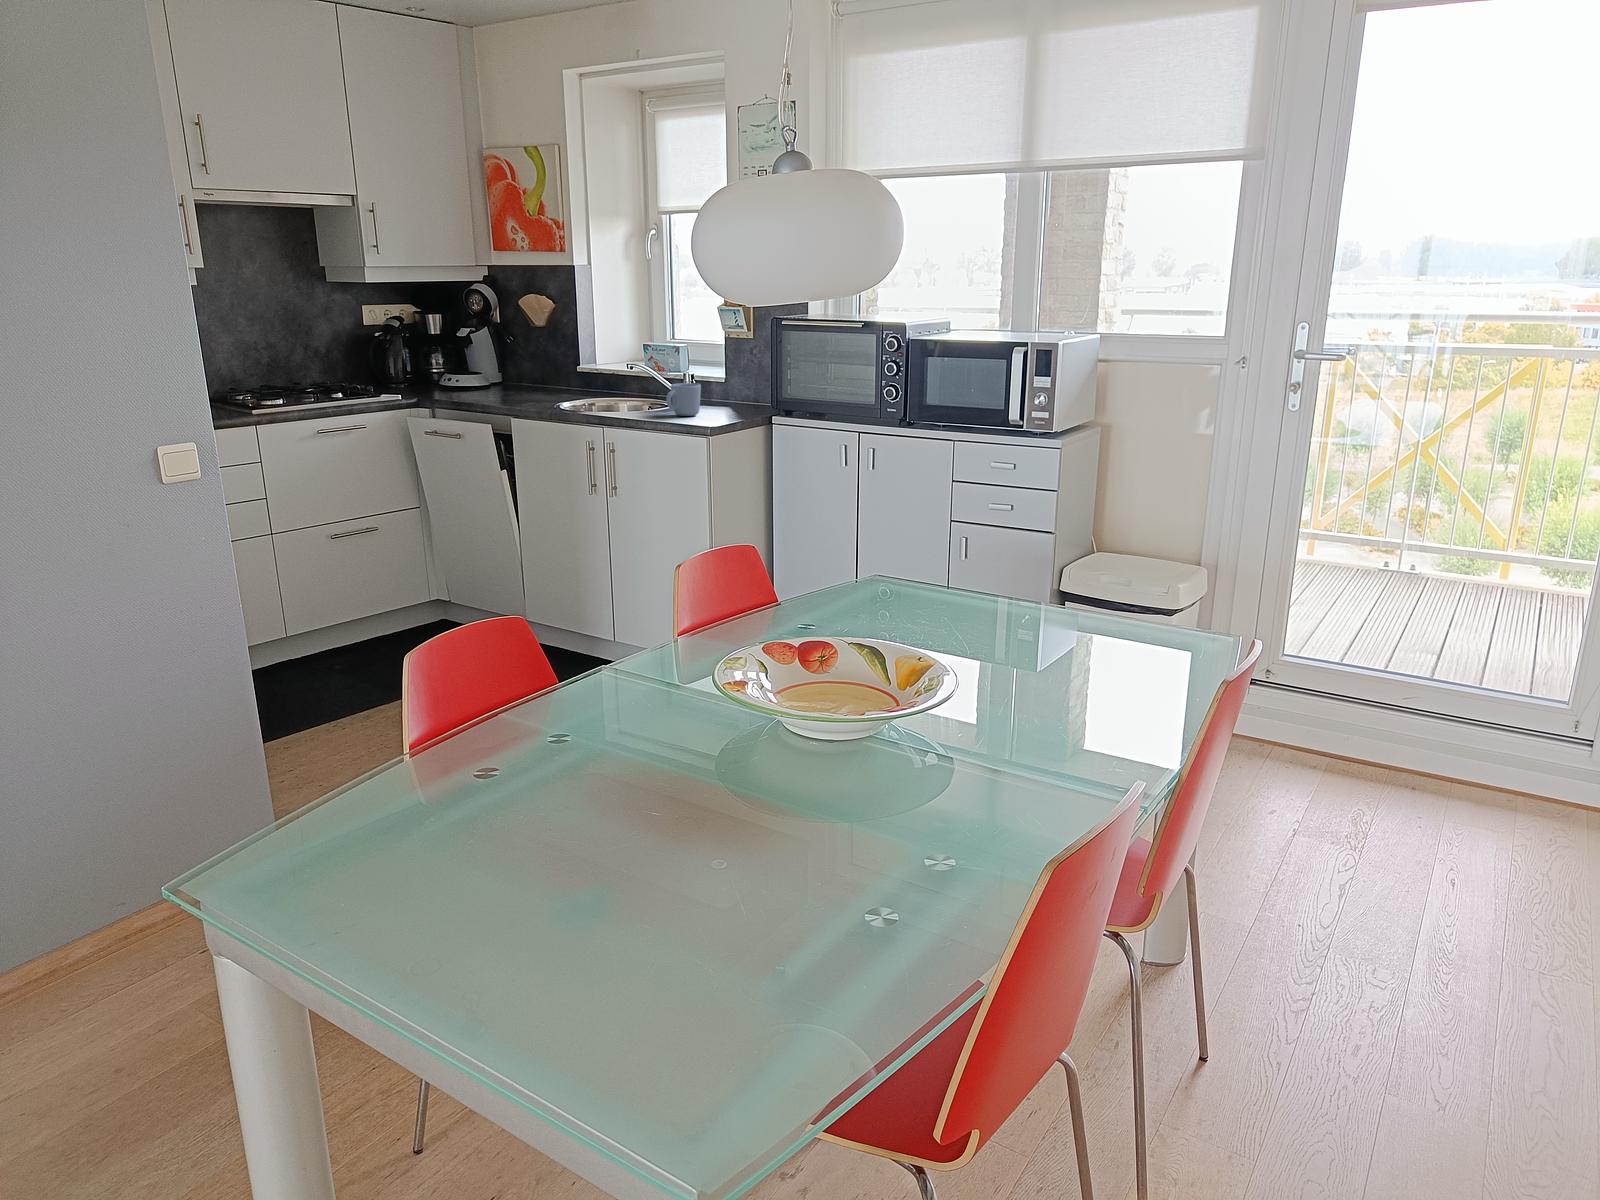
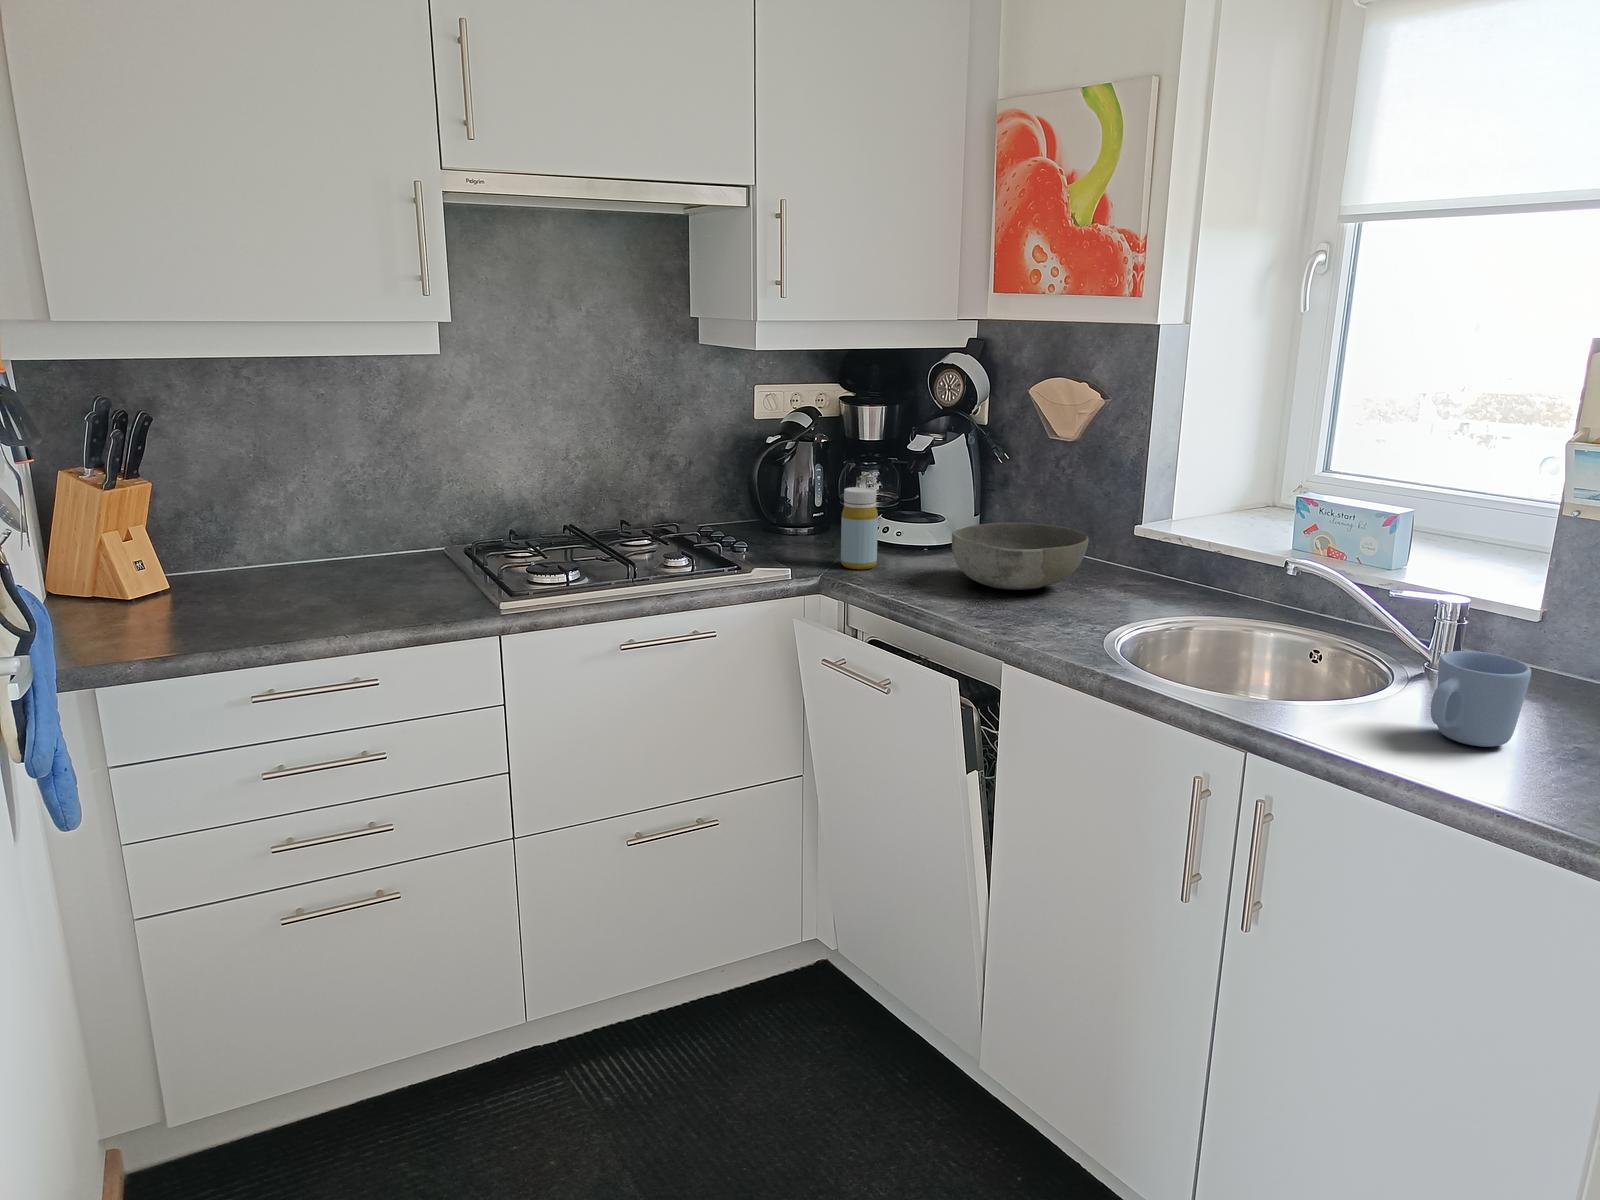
bottle: none [425,353,447,395] -> present [841,487,878,569]
bowl: none [484,367,551,396] -> present [952,522,1089,590]

